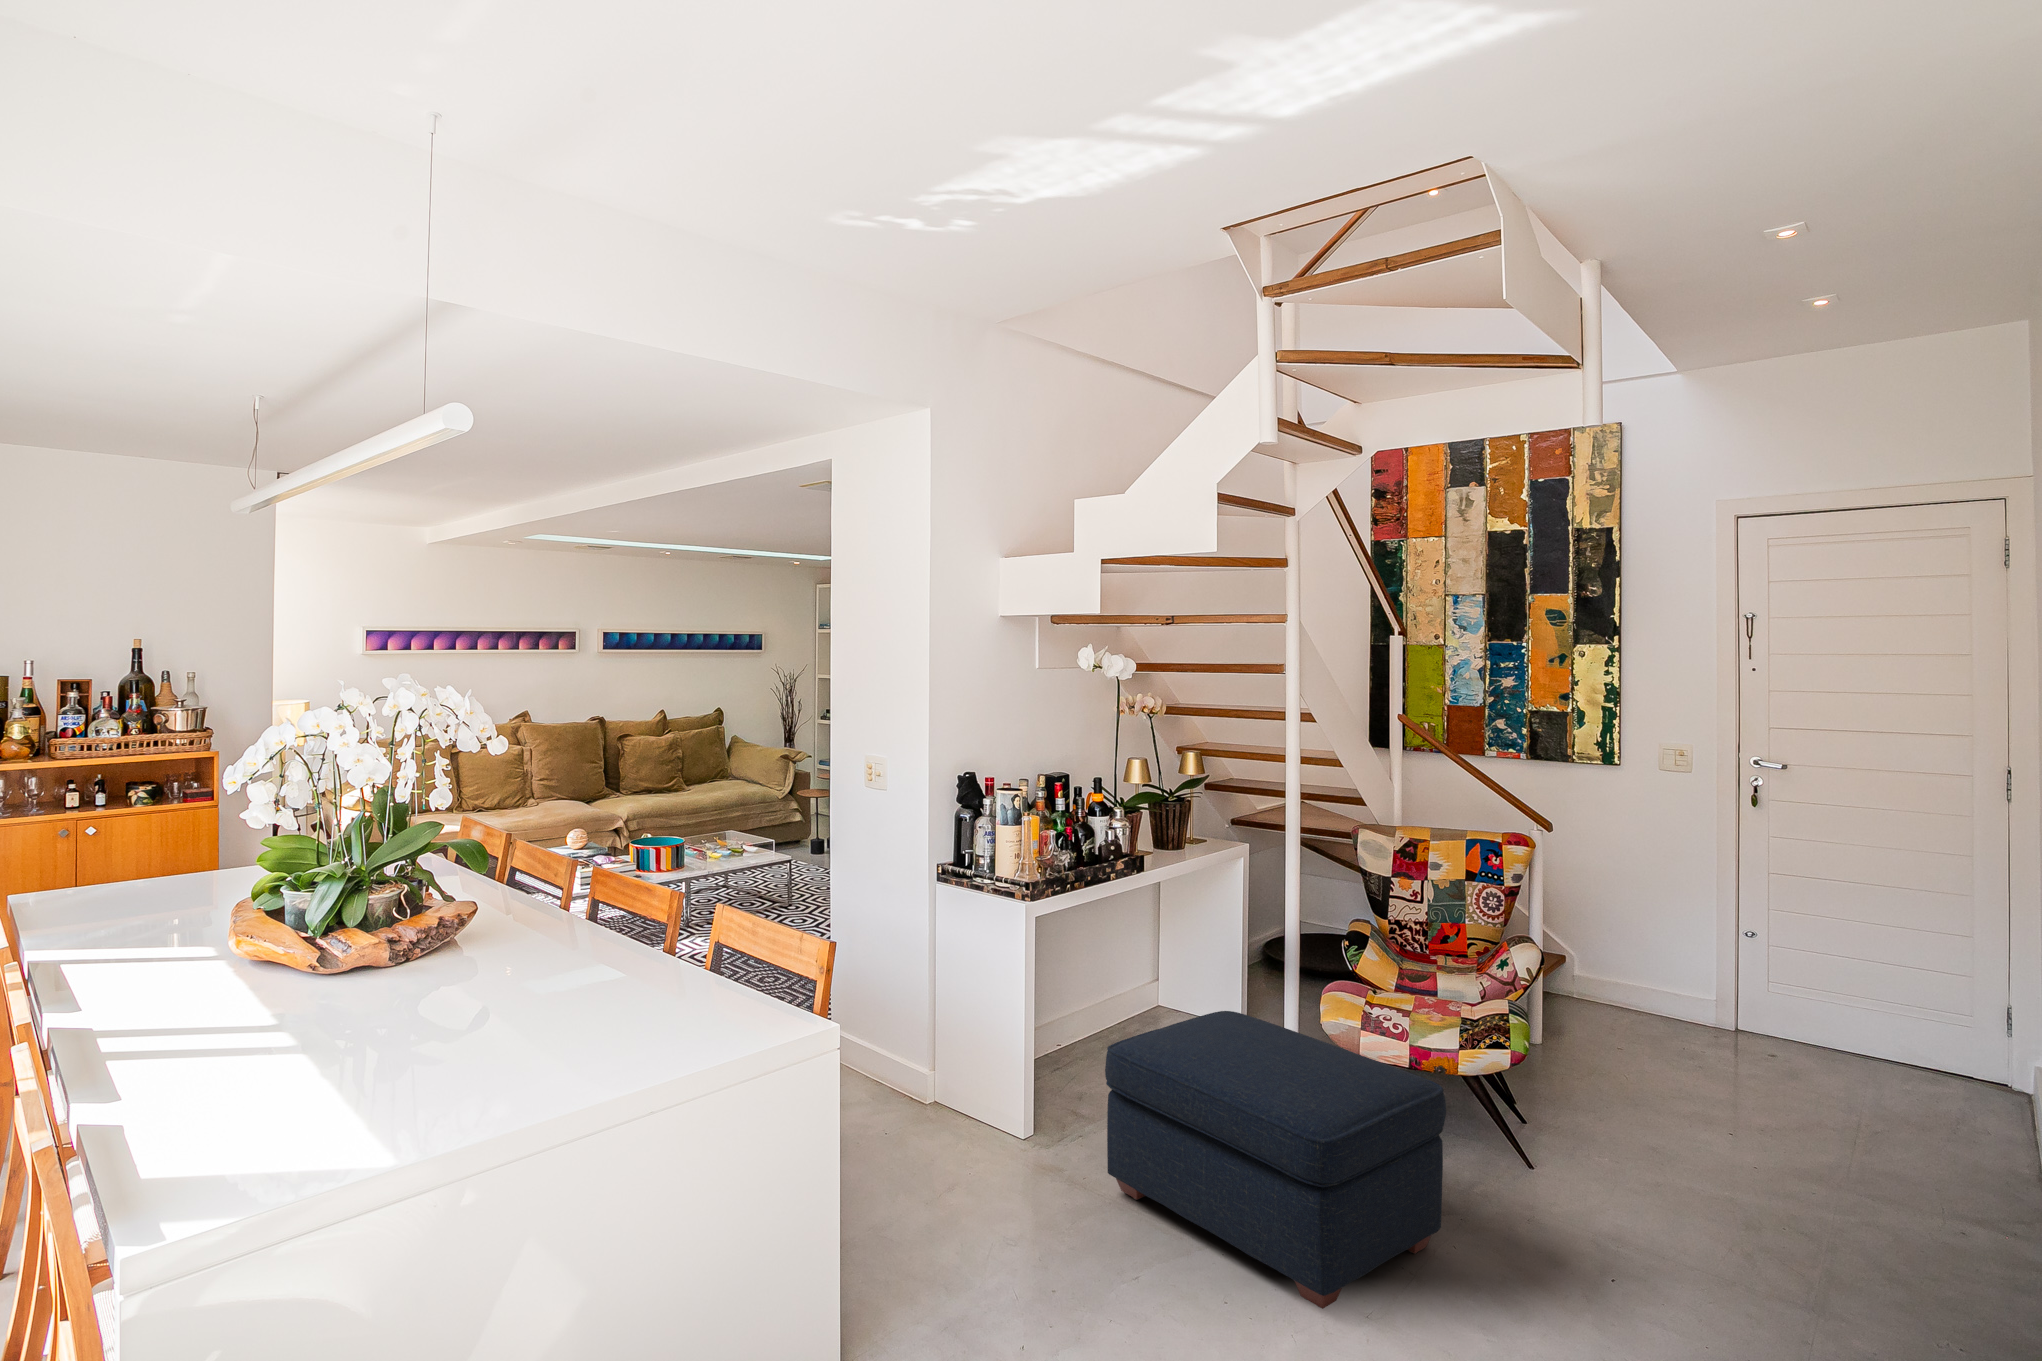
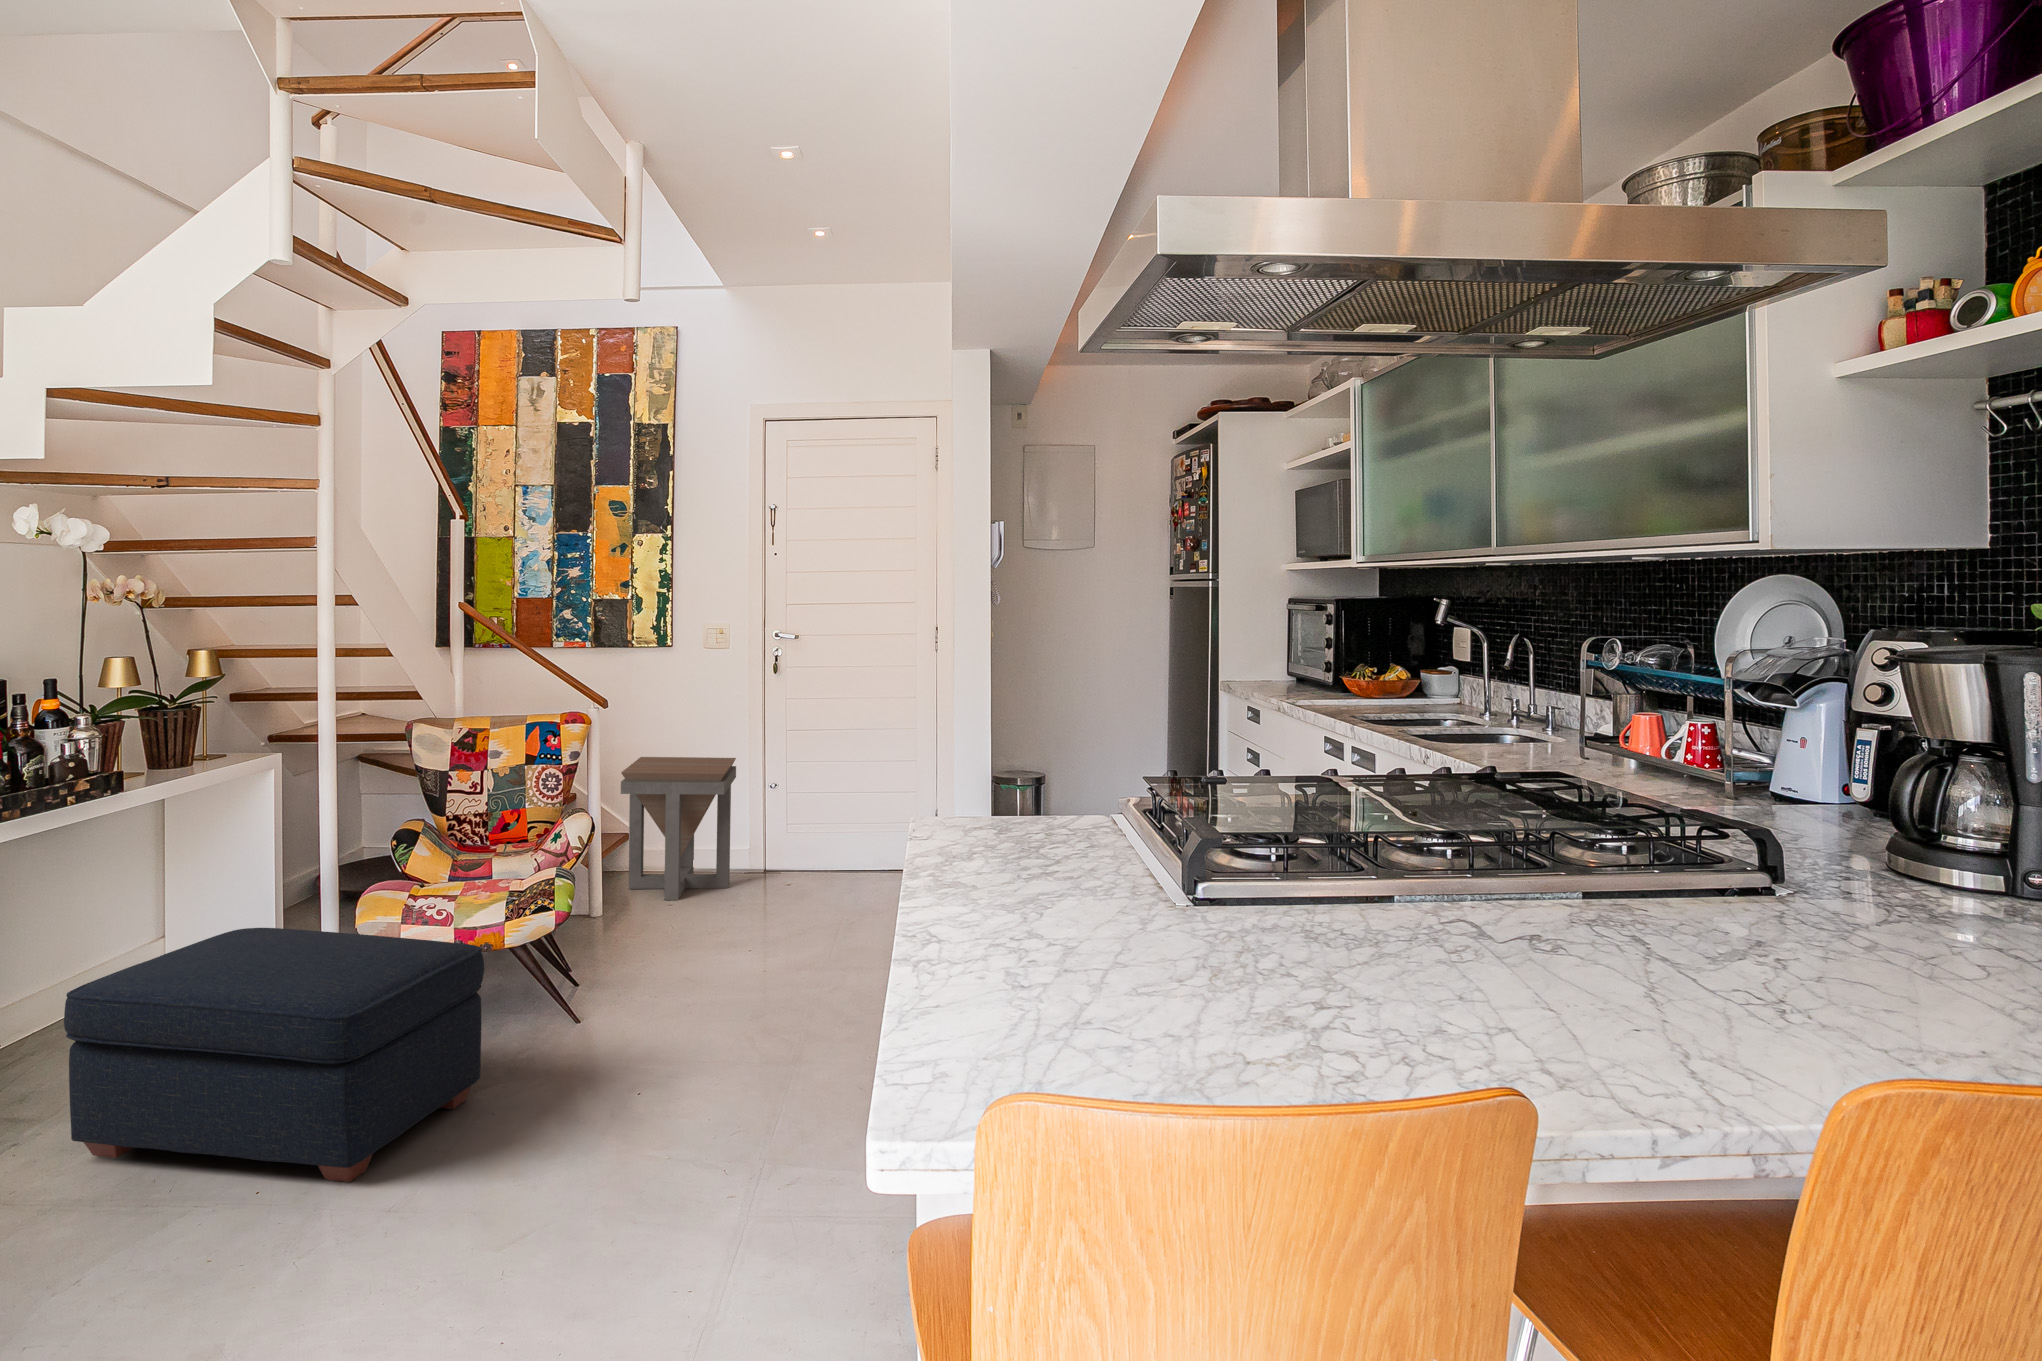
side table: none [1562,878,1699,1047] -> present [621,757,736,900]

